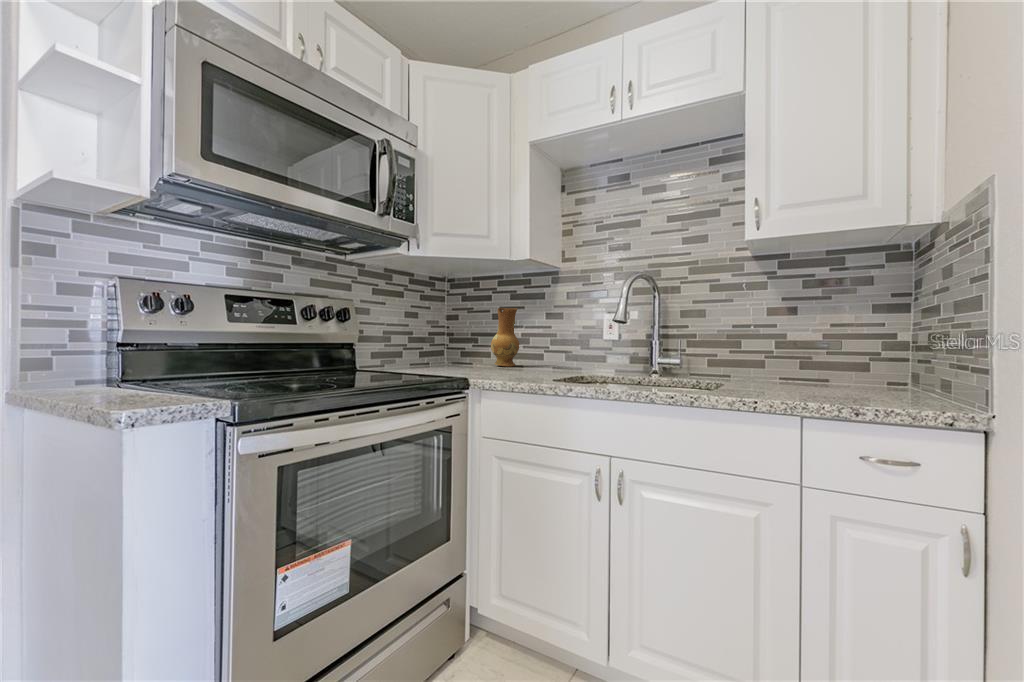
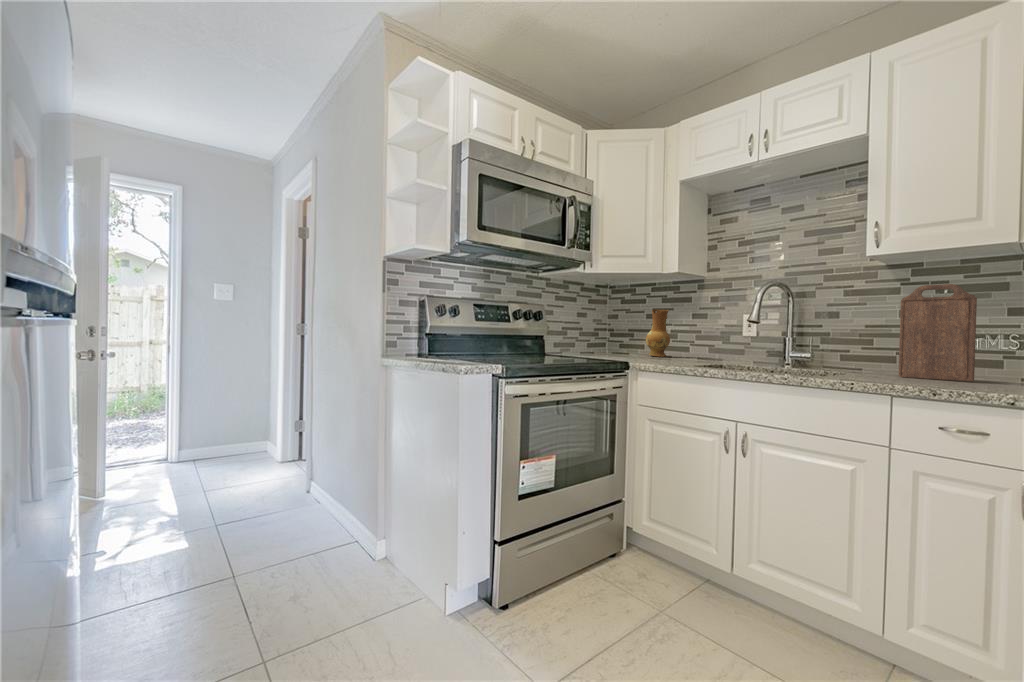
cutting board: none [775,277,851,388] -> present [899,284,977,381]

